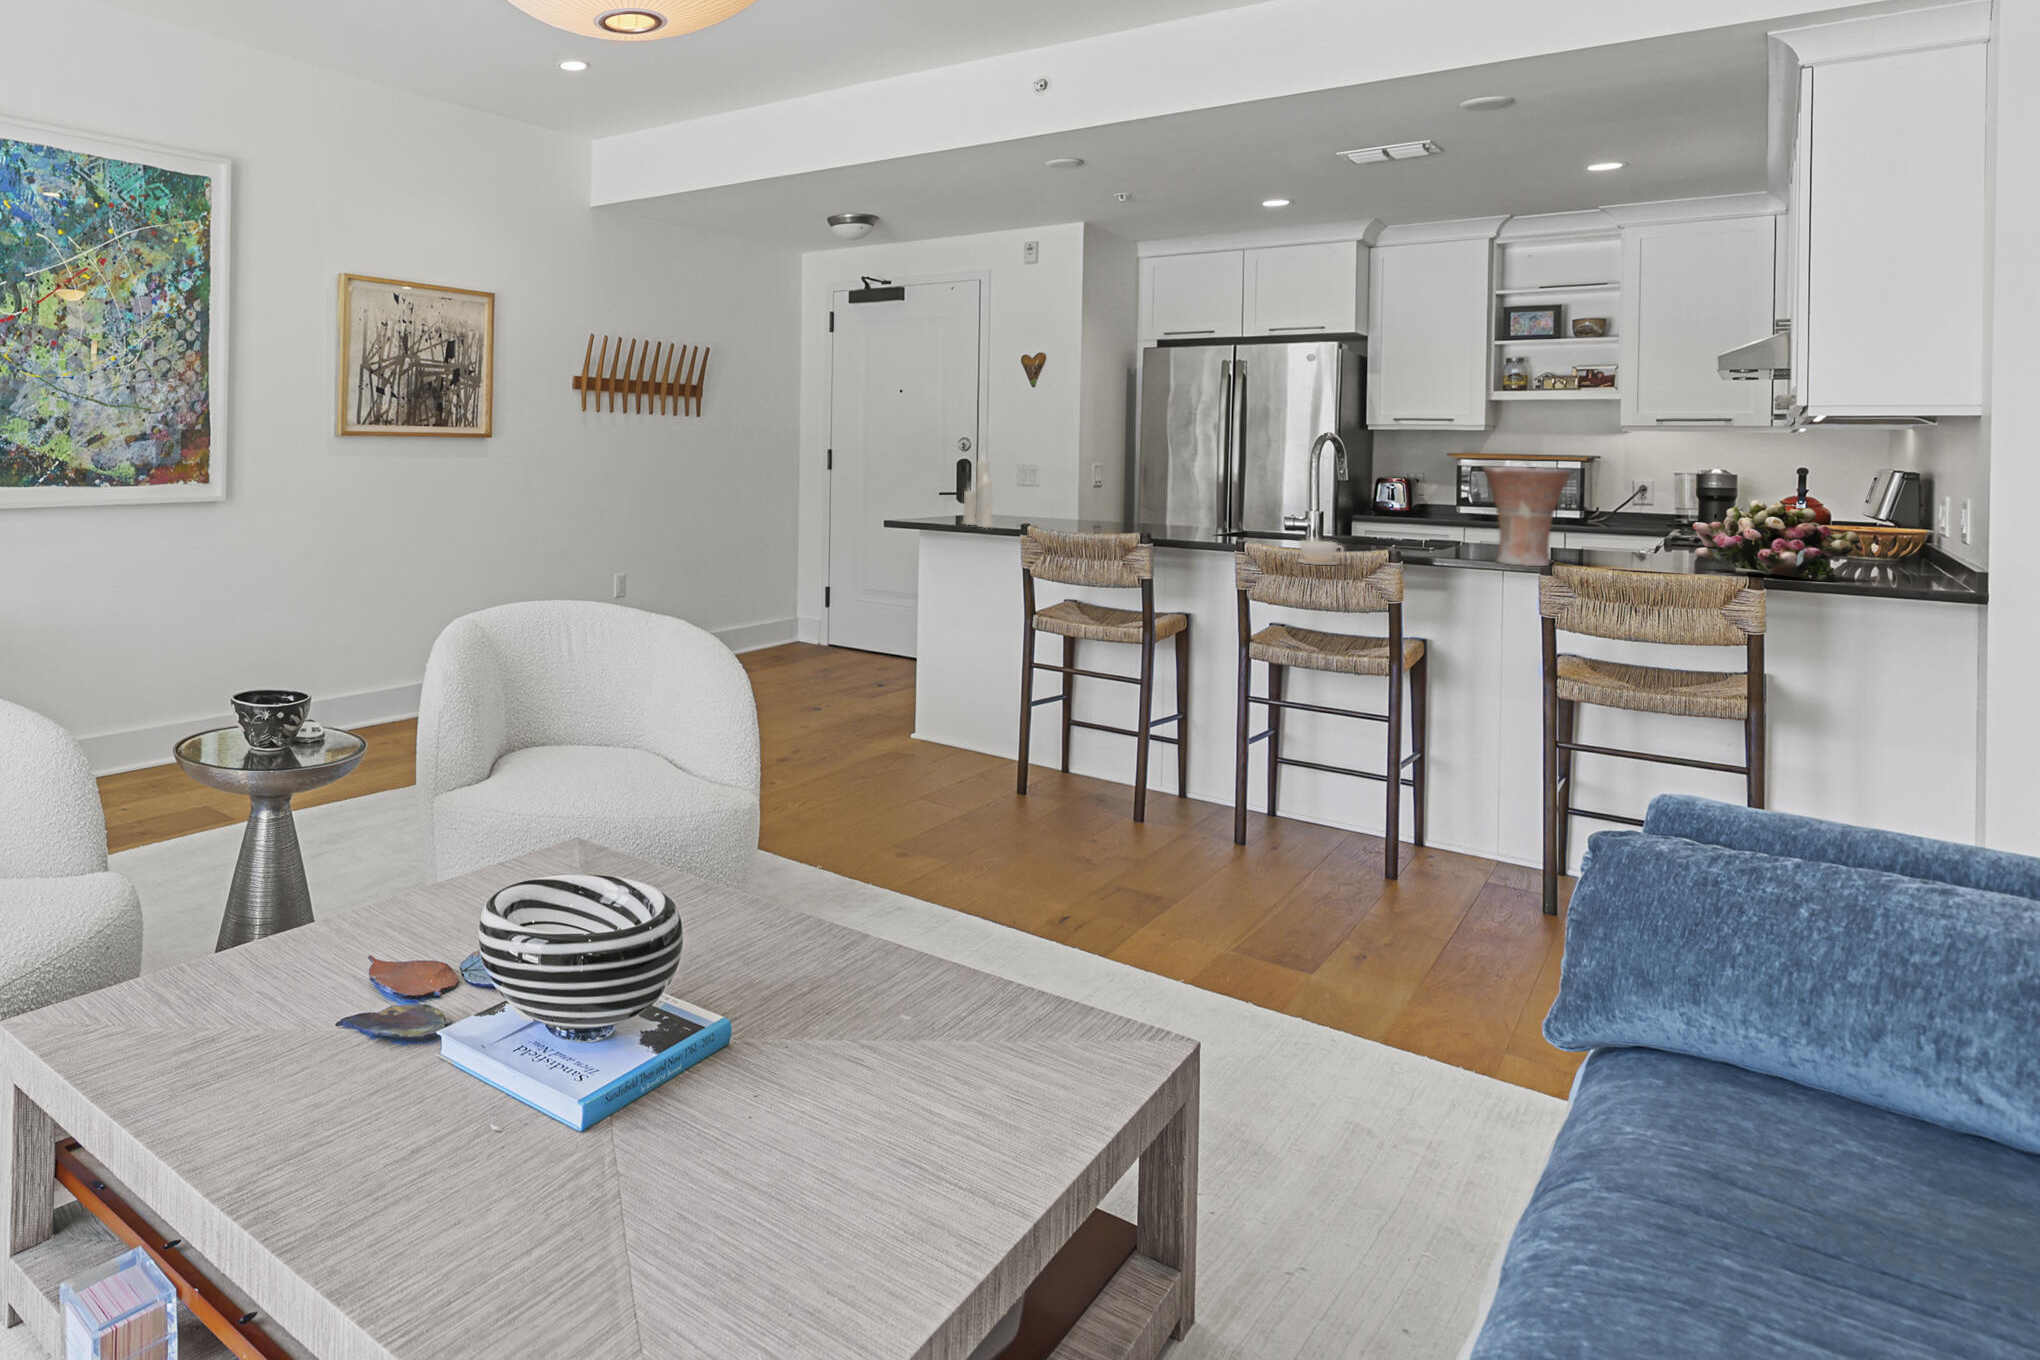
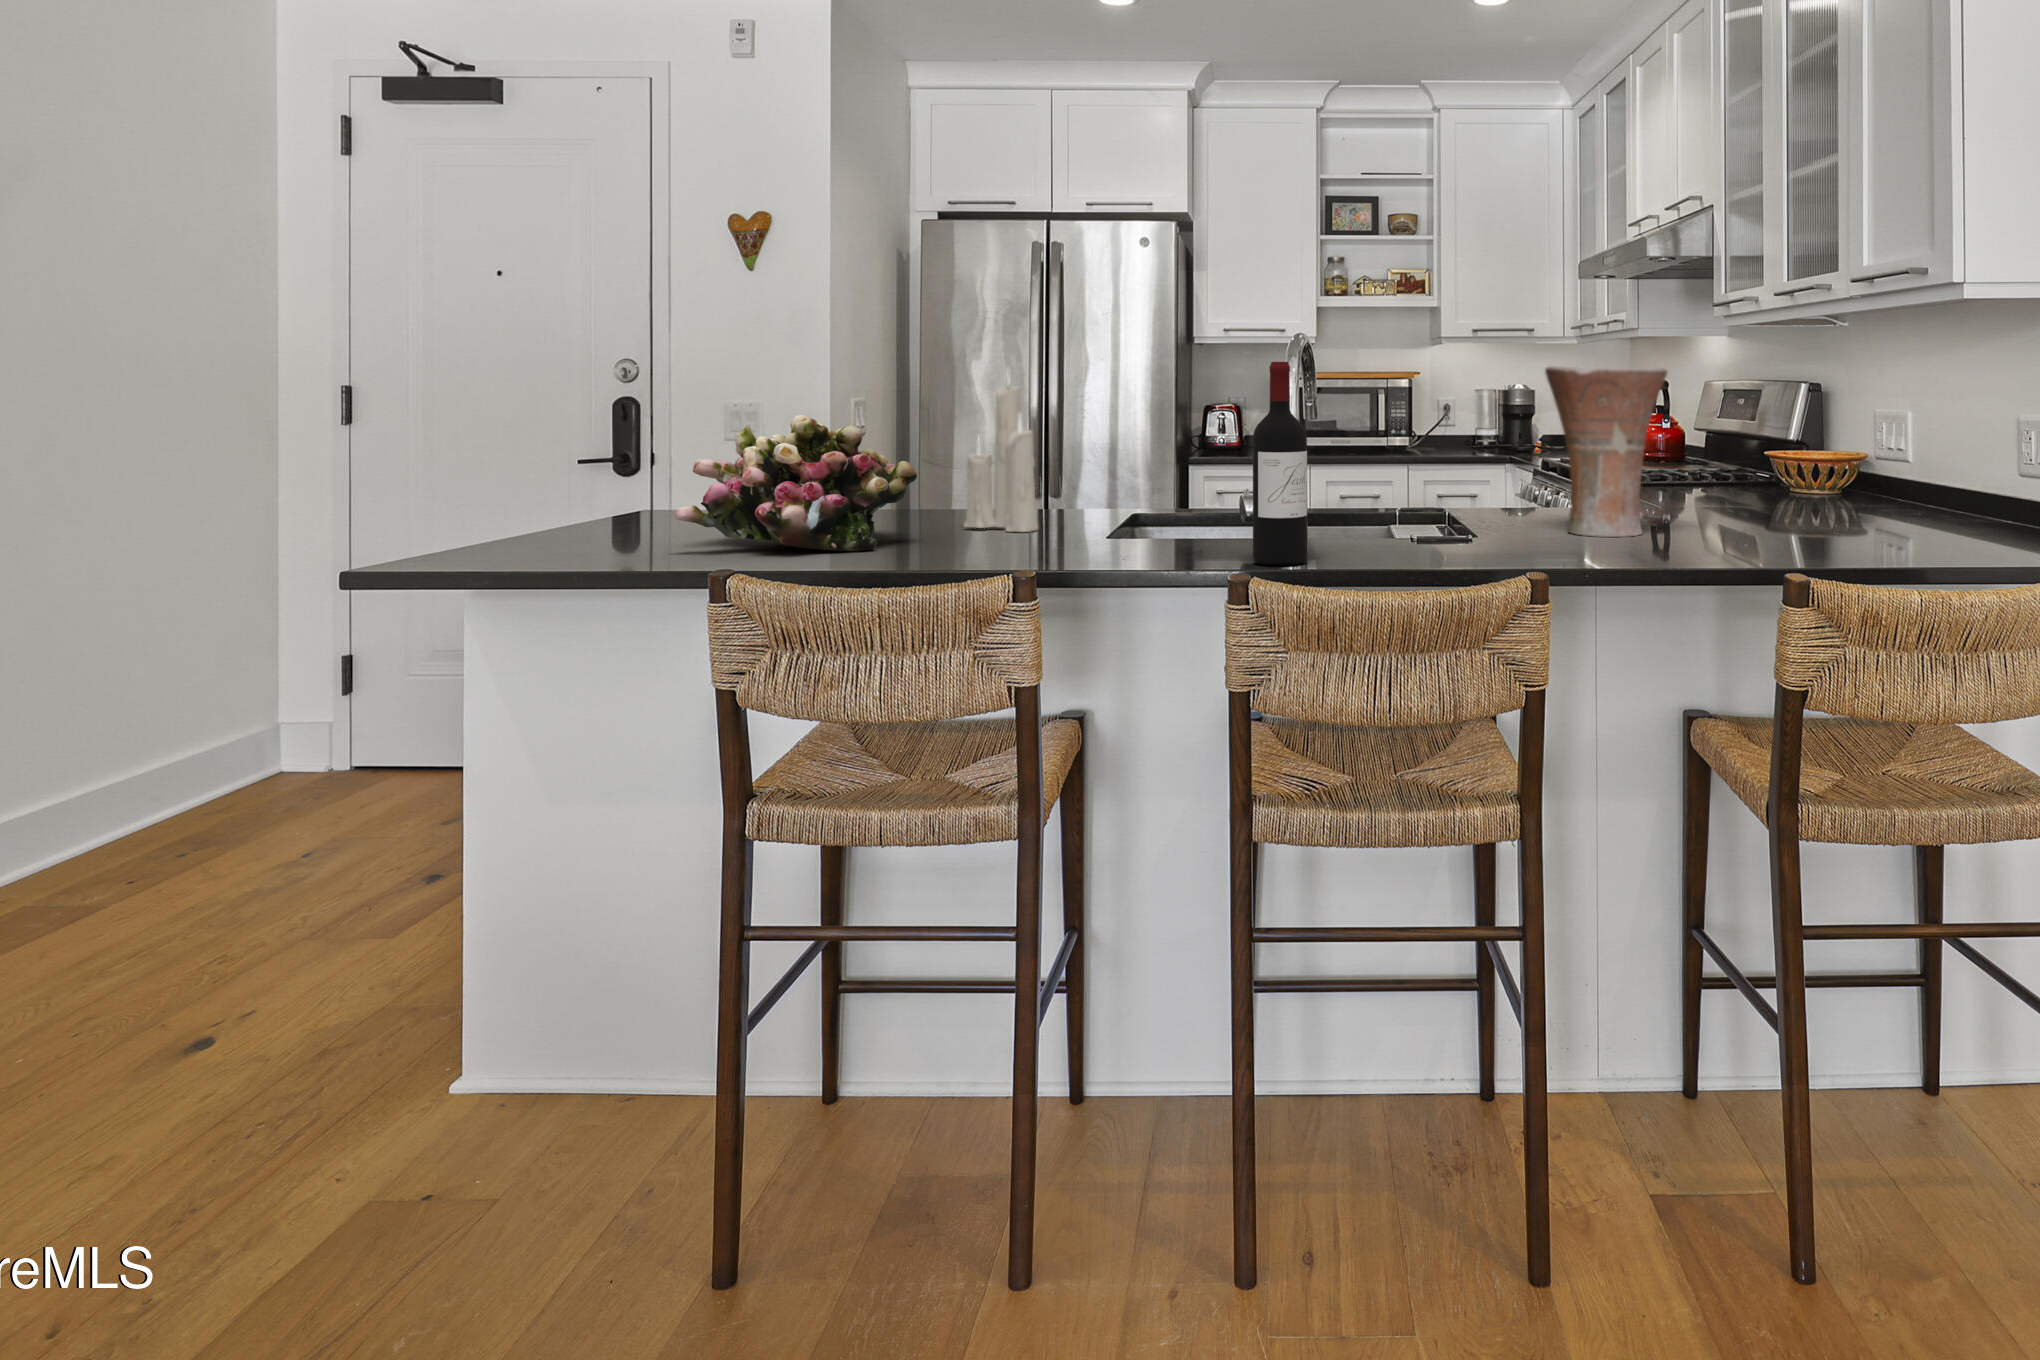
candle: present [963,460,992,528] -> present [964,380,1038,532]
wine bottle: none [1263,461,1293,556] -> present [1253,362,1307,566]
flower arrangement: present [1693,500,1860,581] -> present [675,415,917,551]
coffee cup: present [1299,540,1344,565] -> none [1356,529,1441,588]

